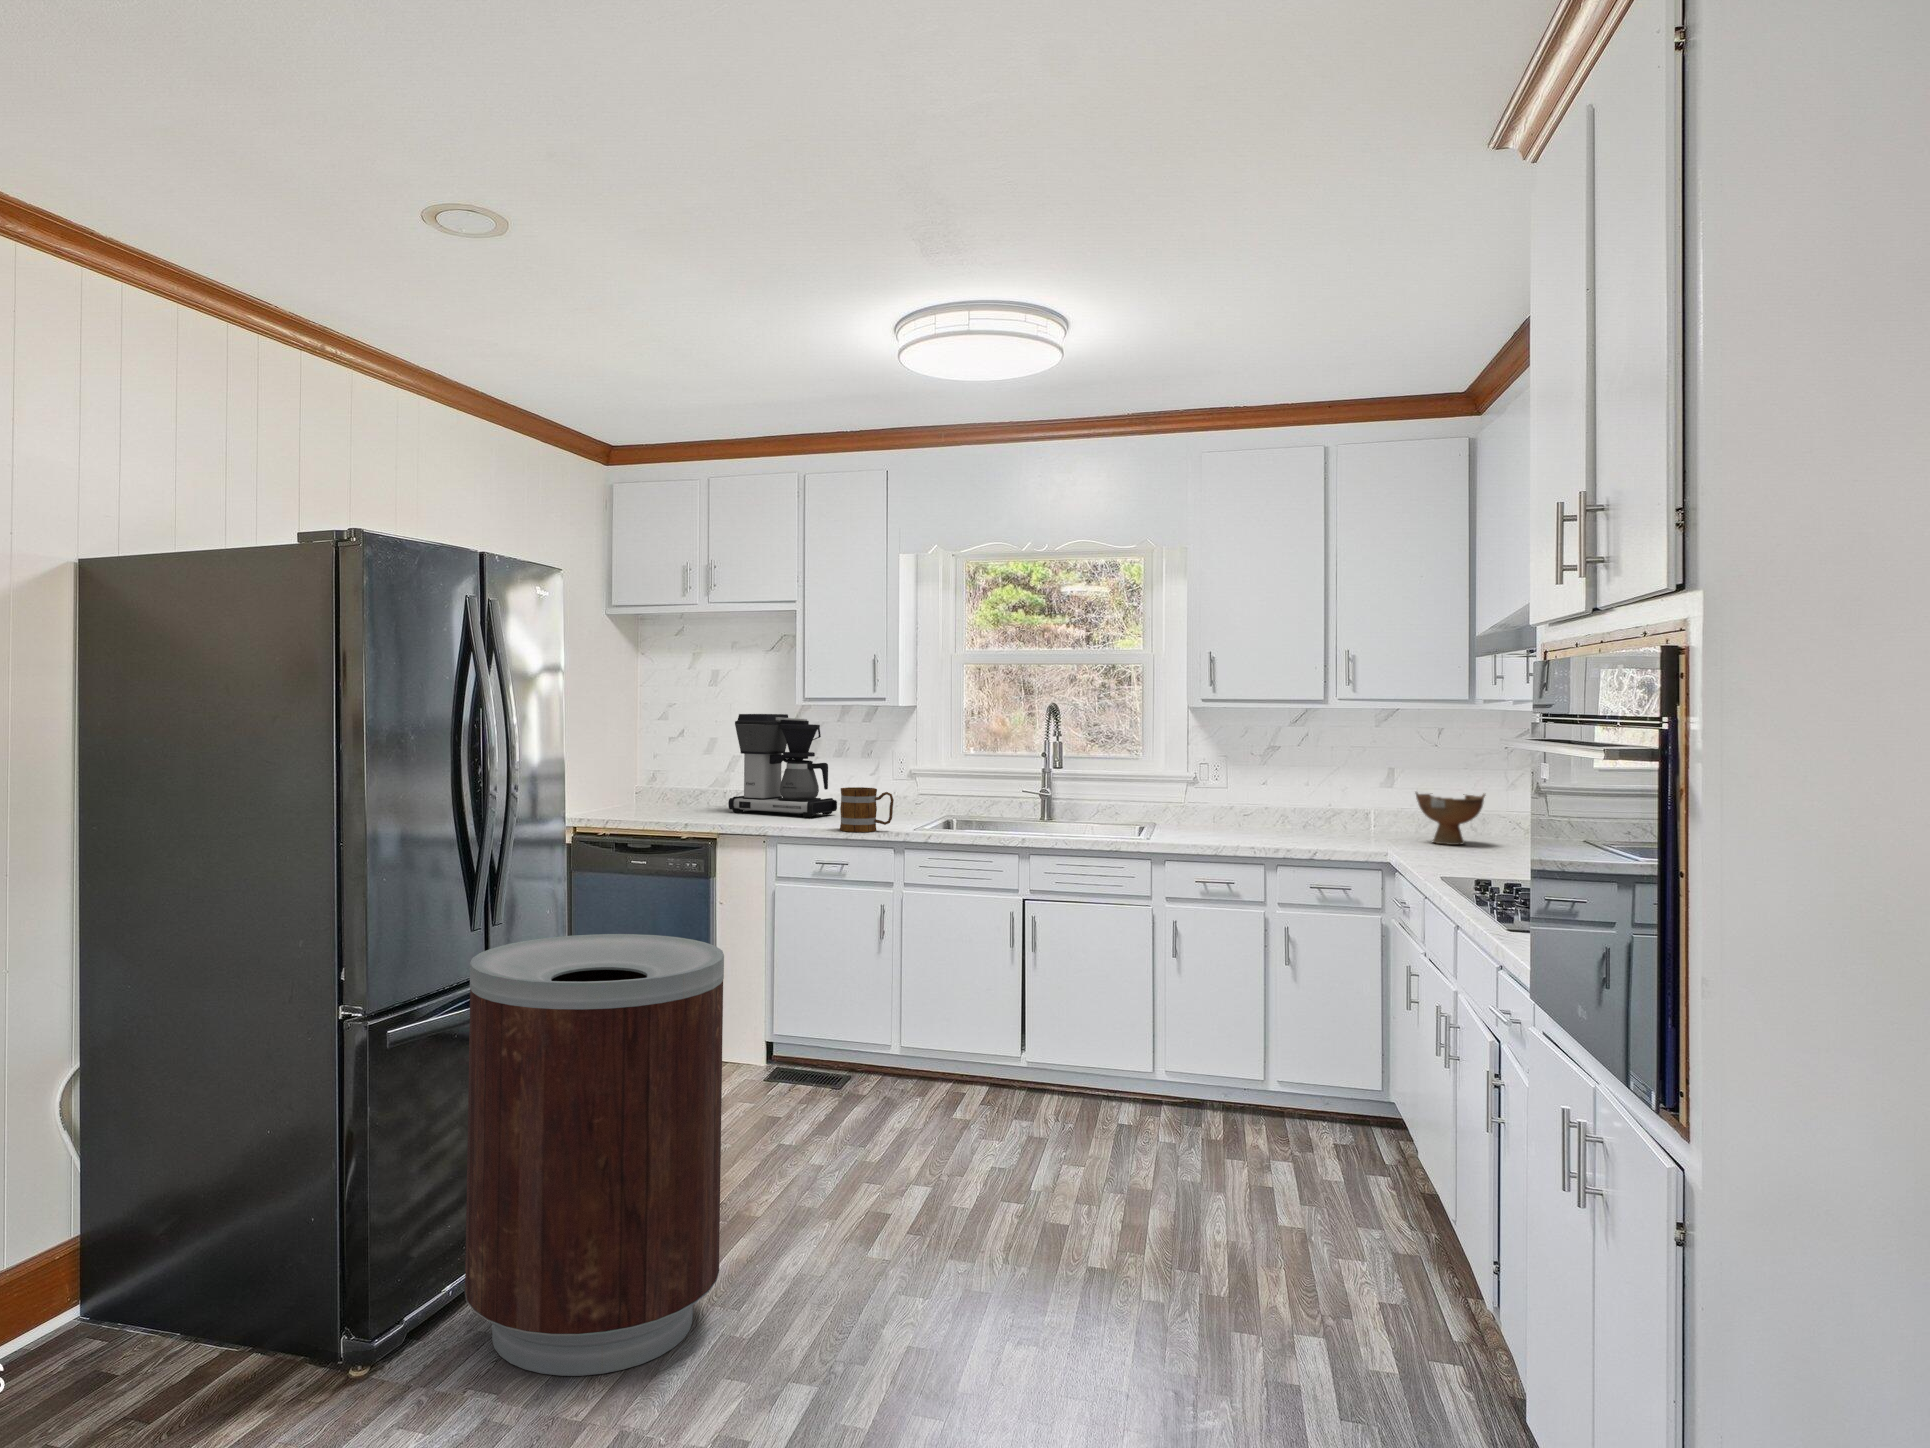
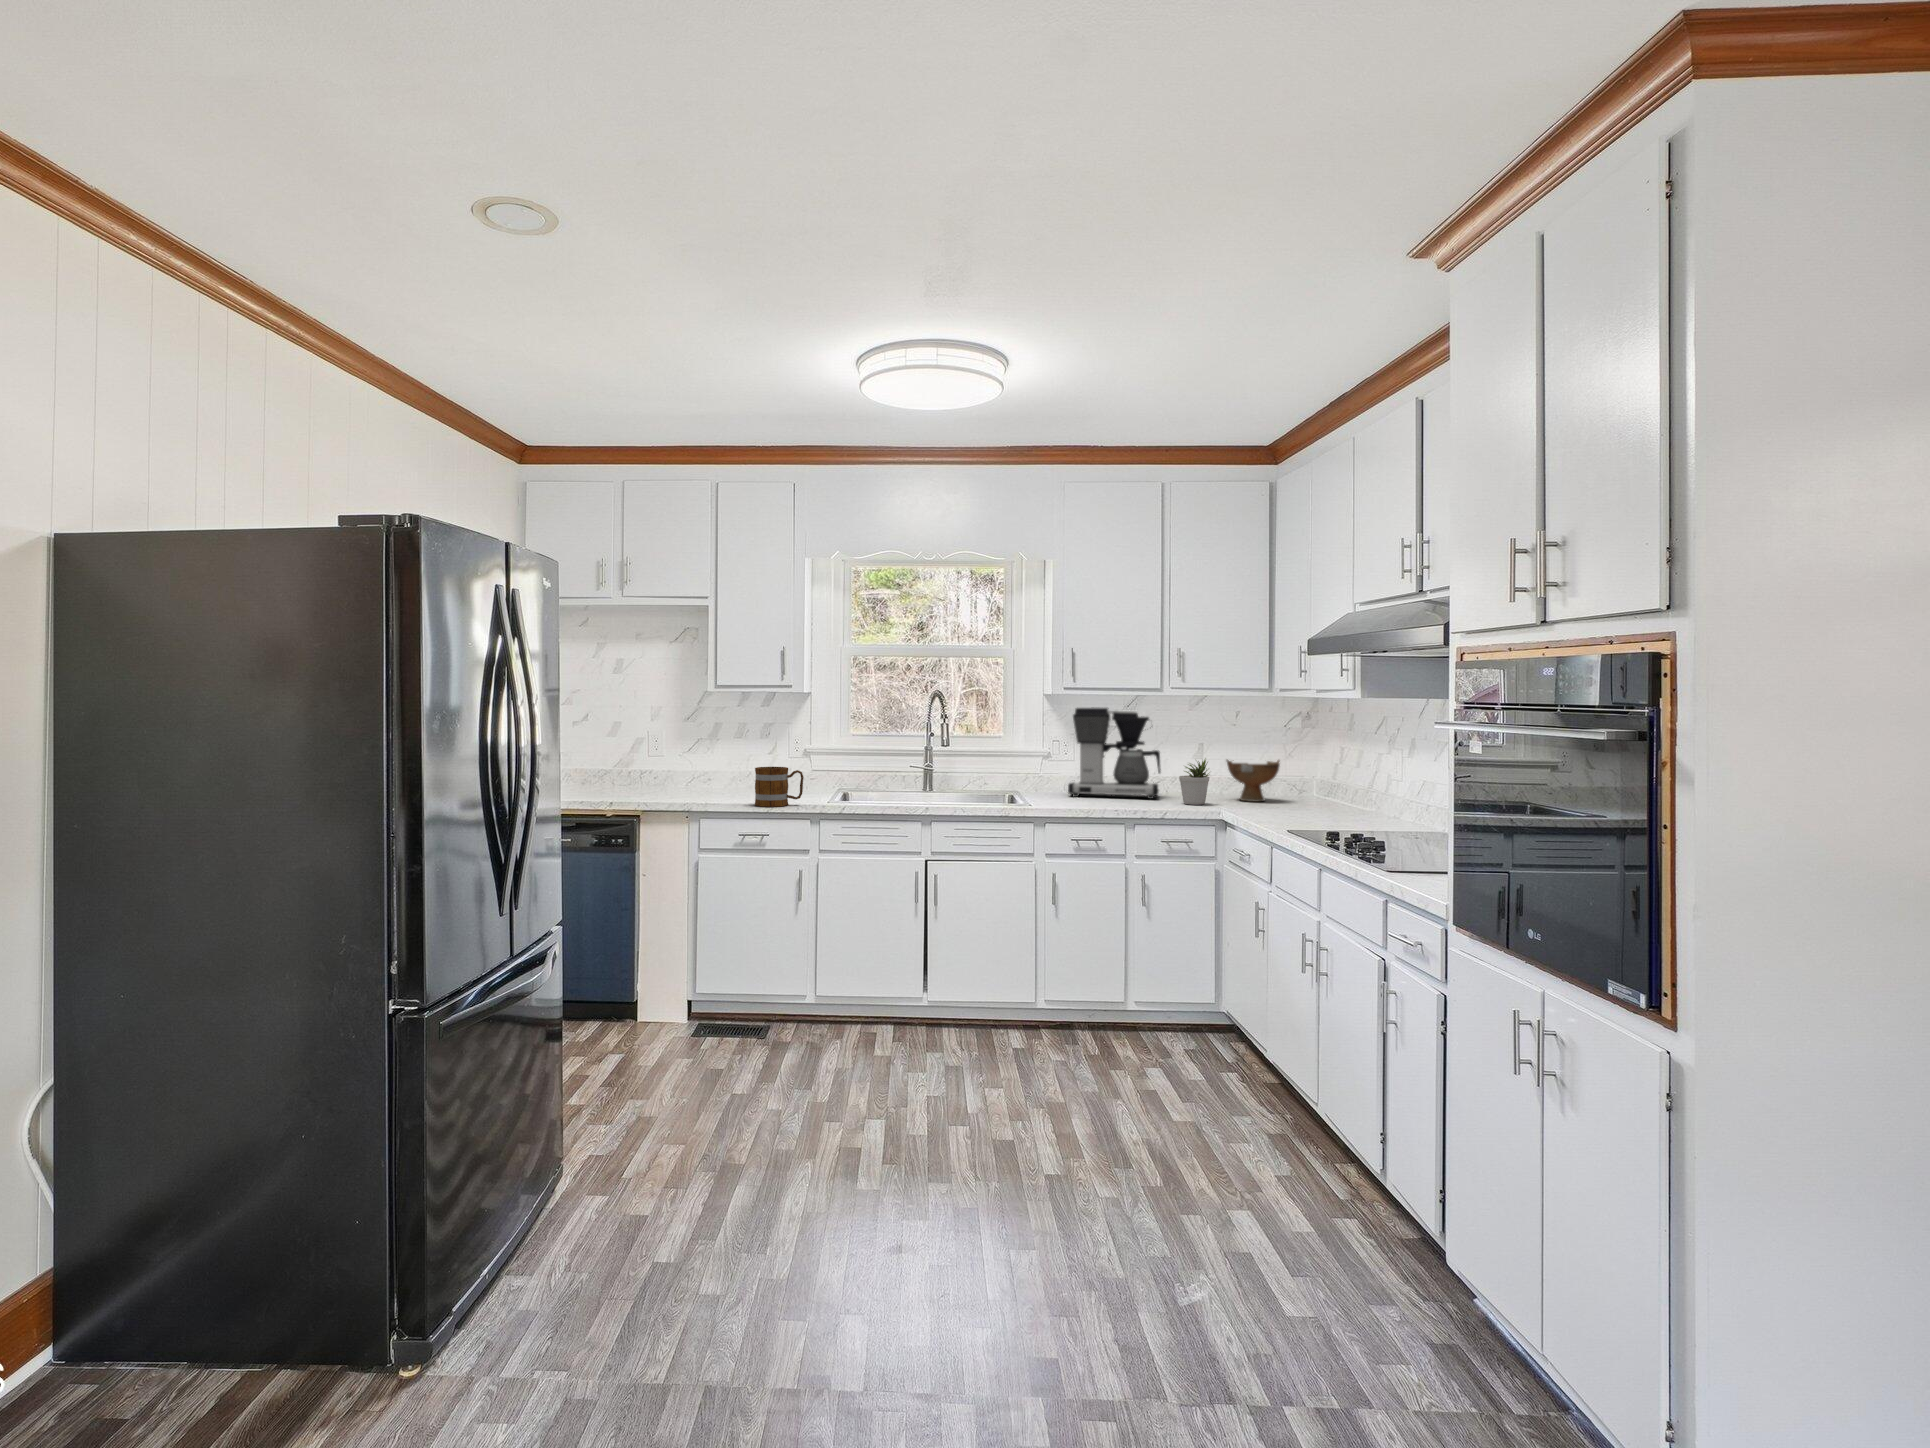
coffee maker: present [728,714,837,817] -> present [1068,707,1161,799]
potted plant: none [1347,789,1387,846] -> present [1179,760,1209,805]
trash can: present [465,934,724,1376] -> none [506,912,754,1347]

